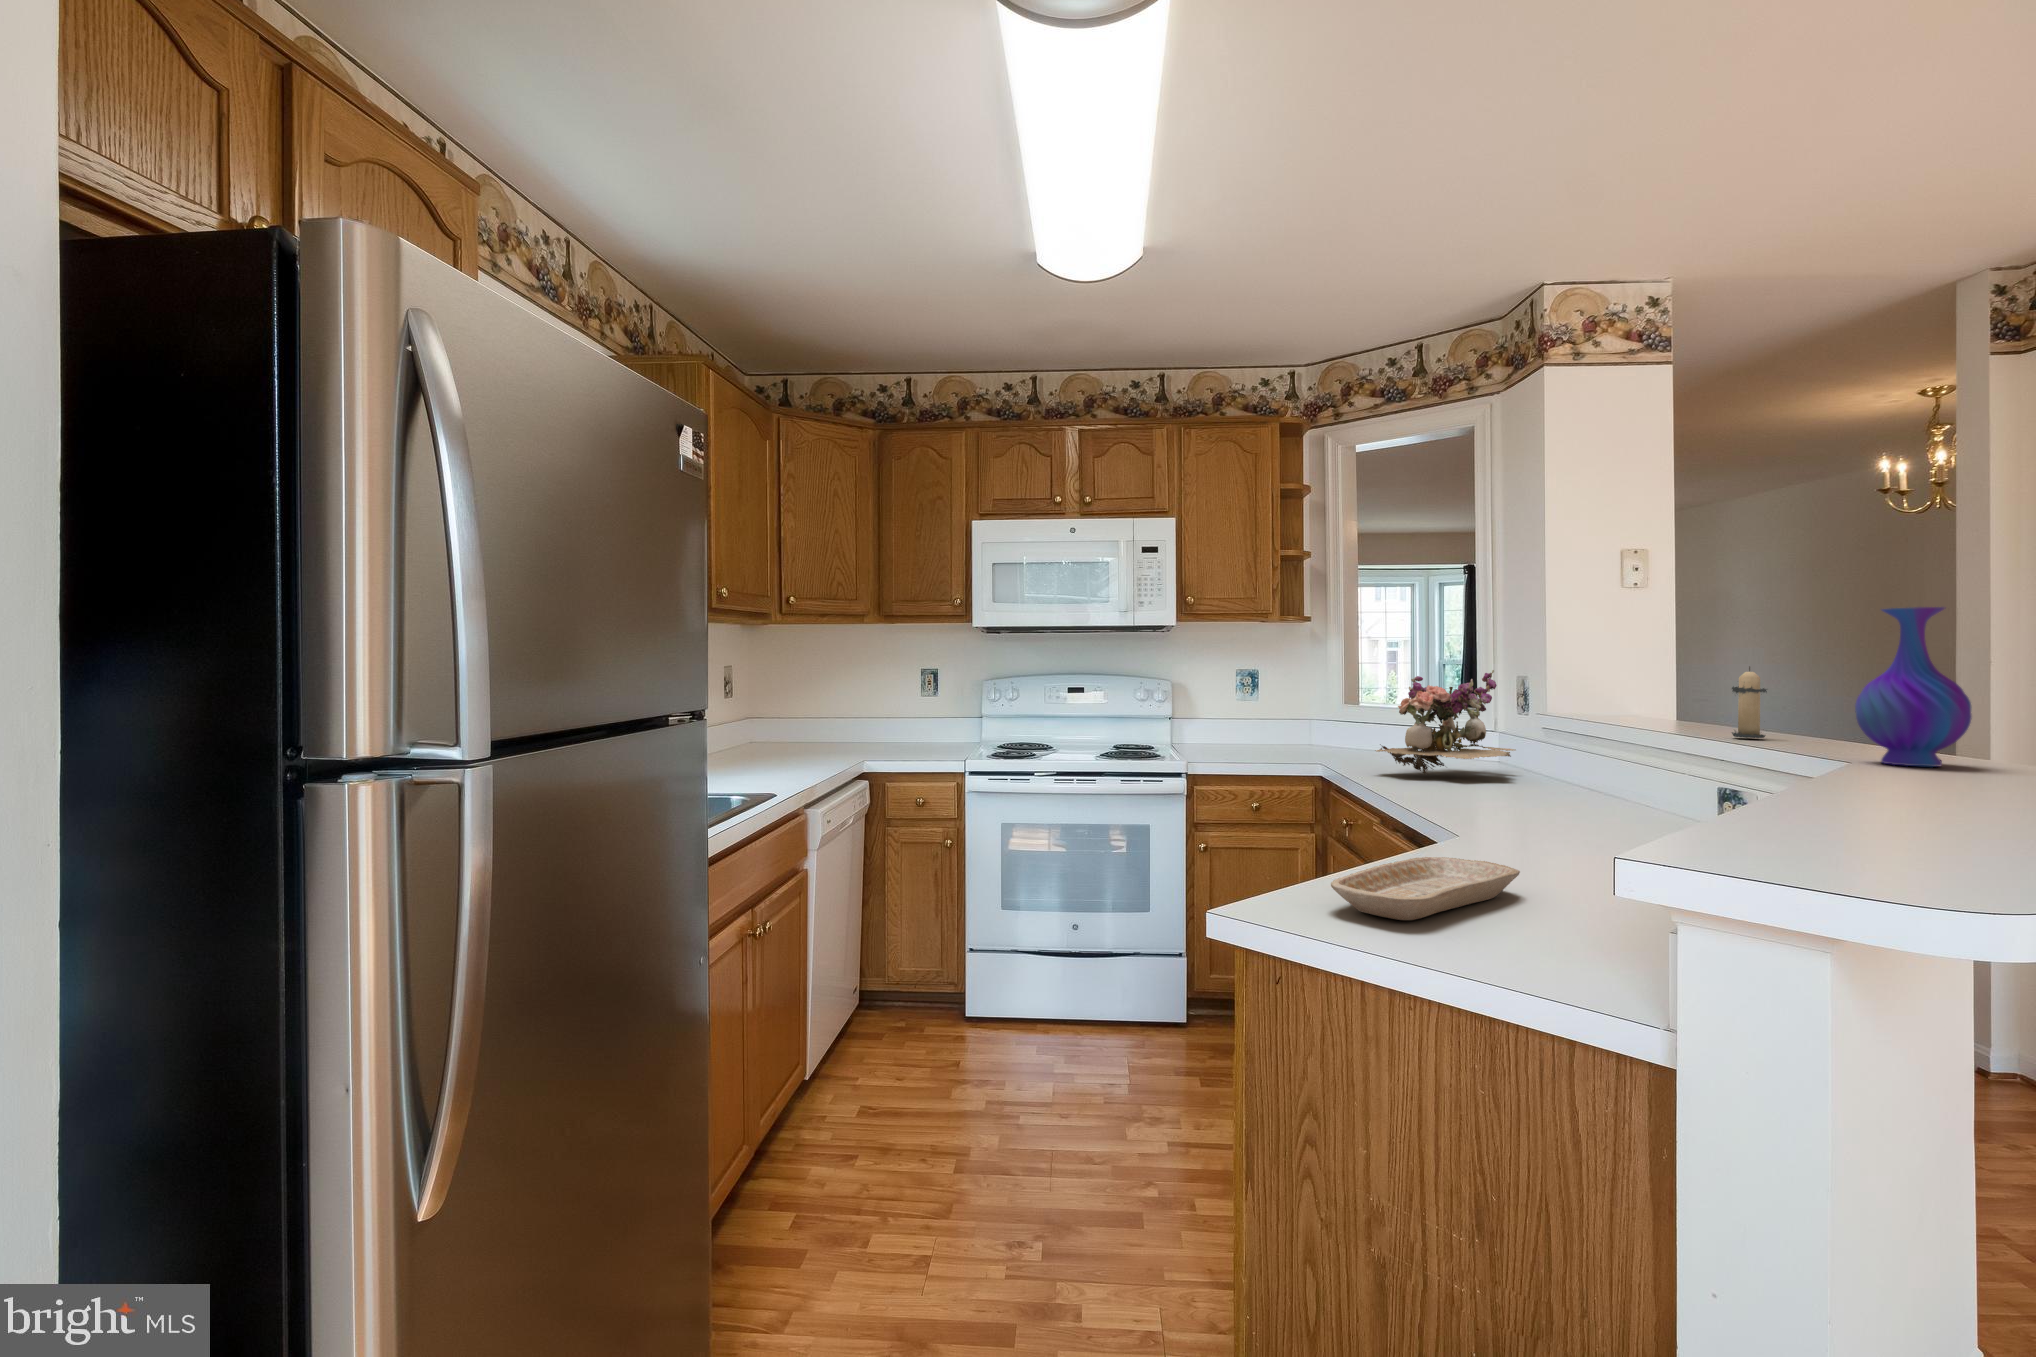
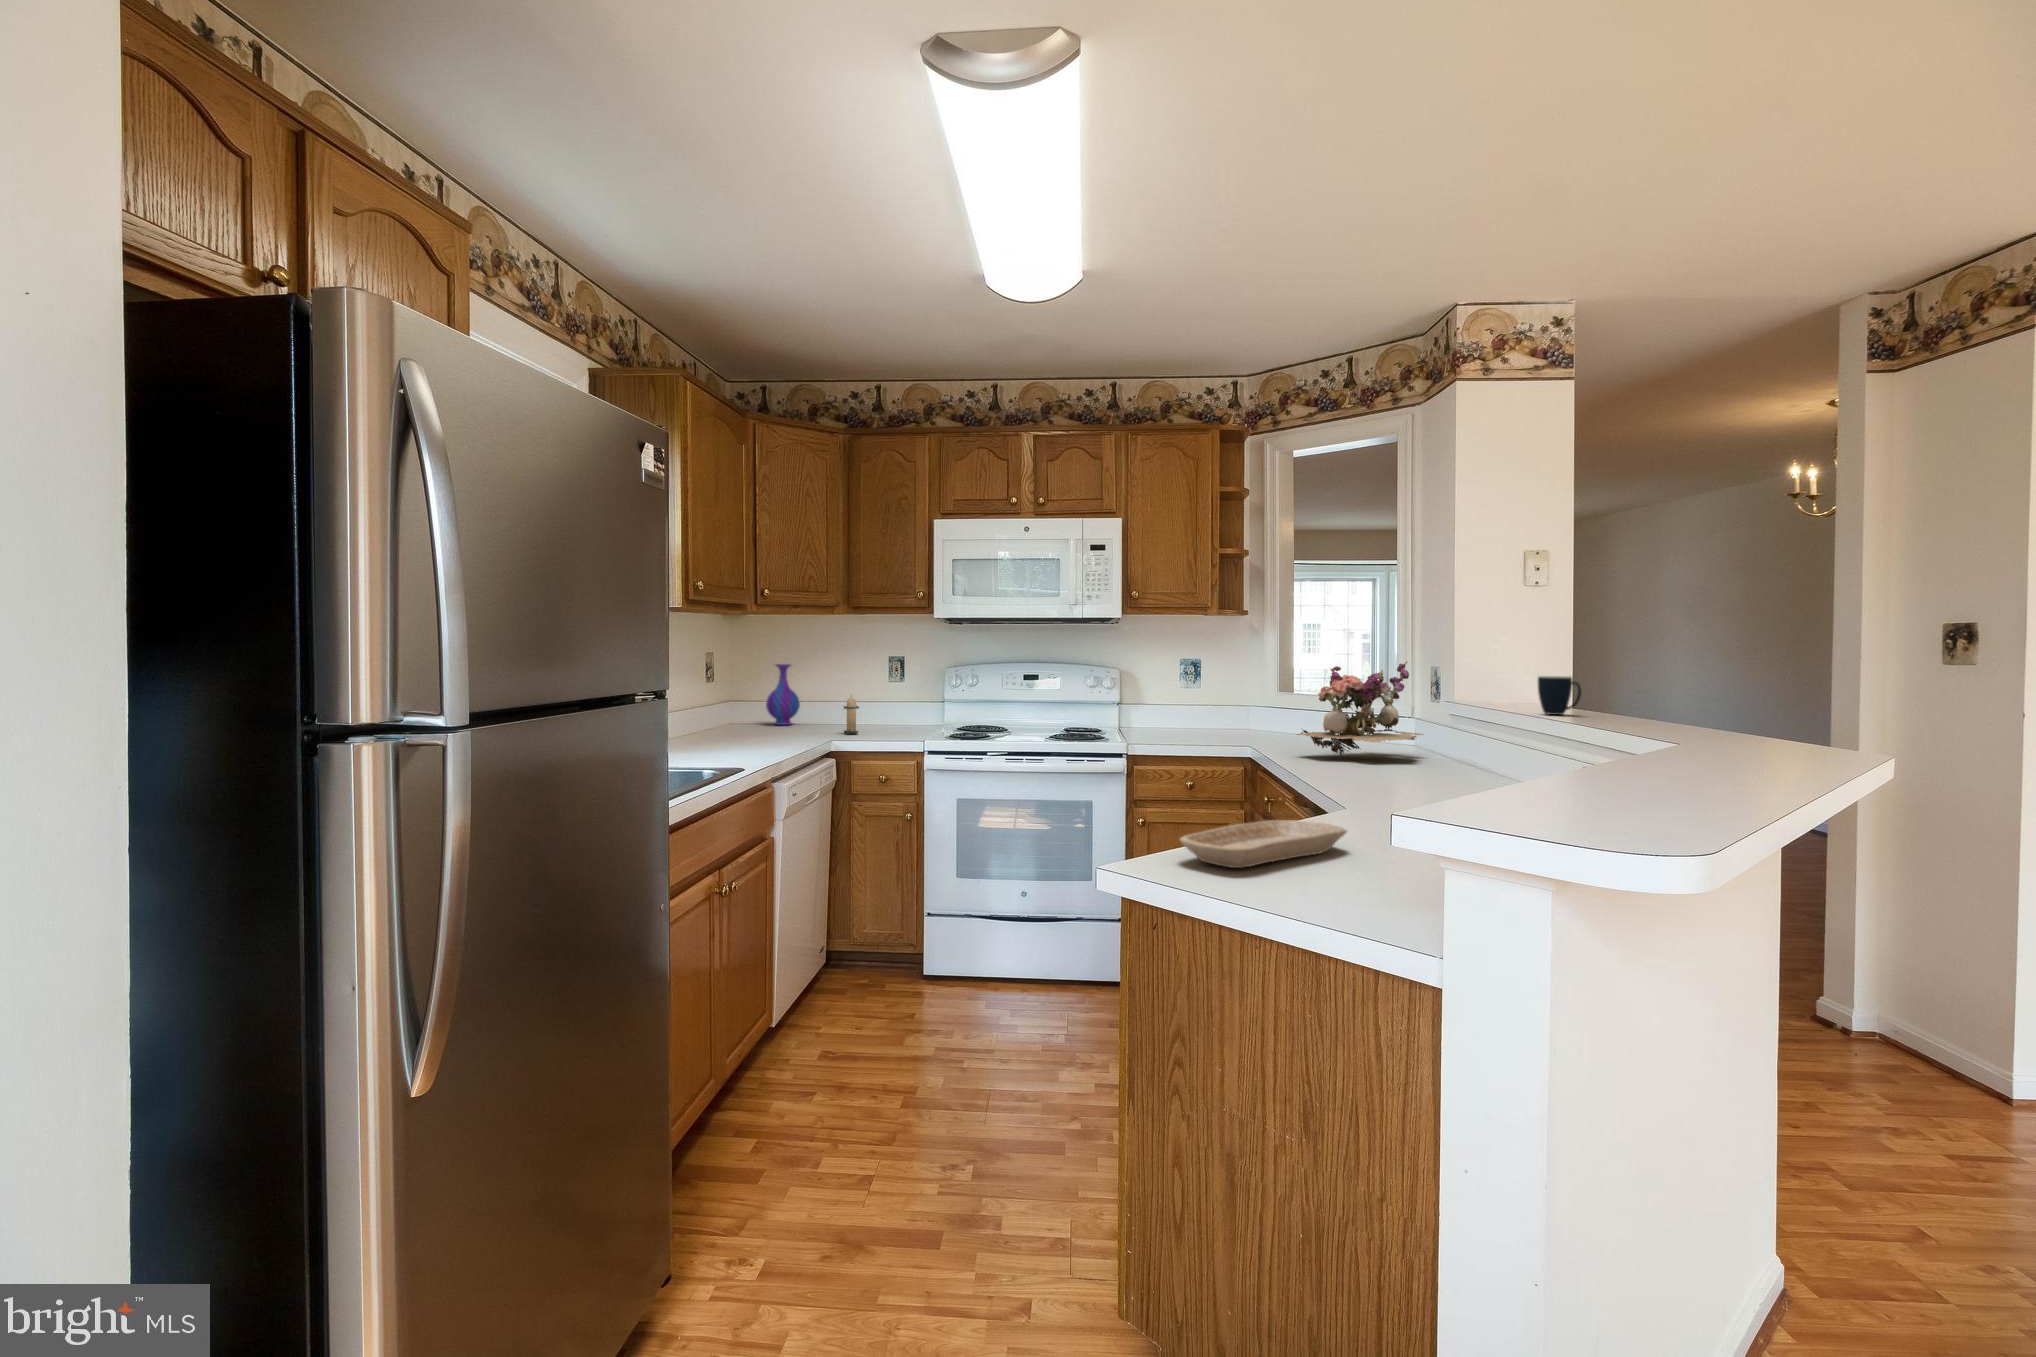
vase: present [1855,607,1972,767] -> present [766,664,800,725]
candle: present [1732,666,1767,738] -> present [844,695,859,734]
mug: none [1660,685,1713,729] -> present [1538,676,1581,715]

